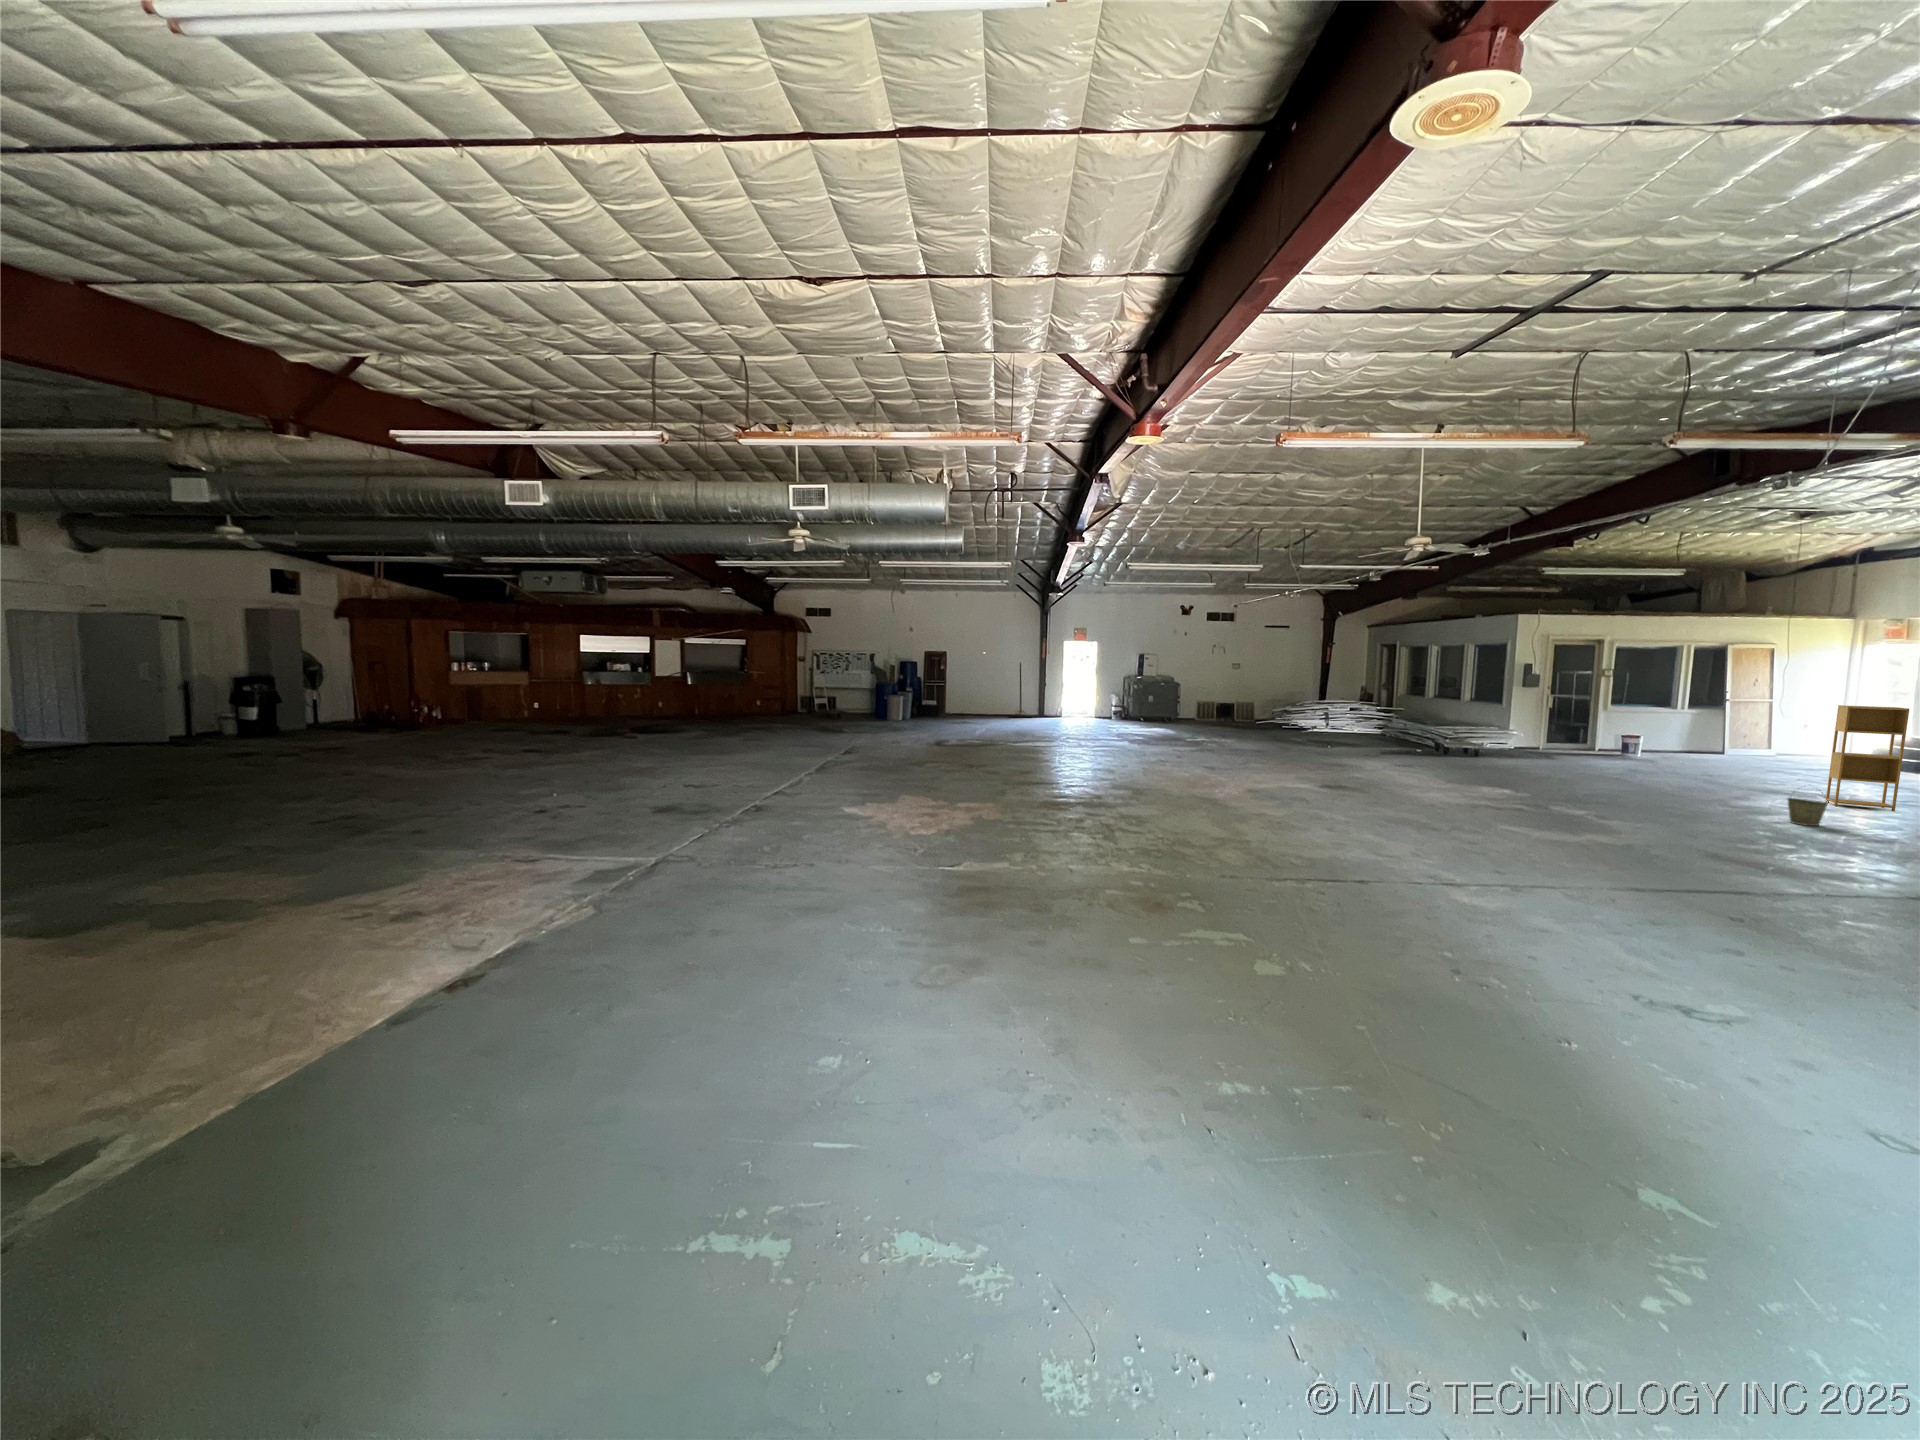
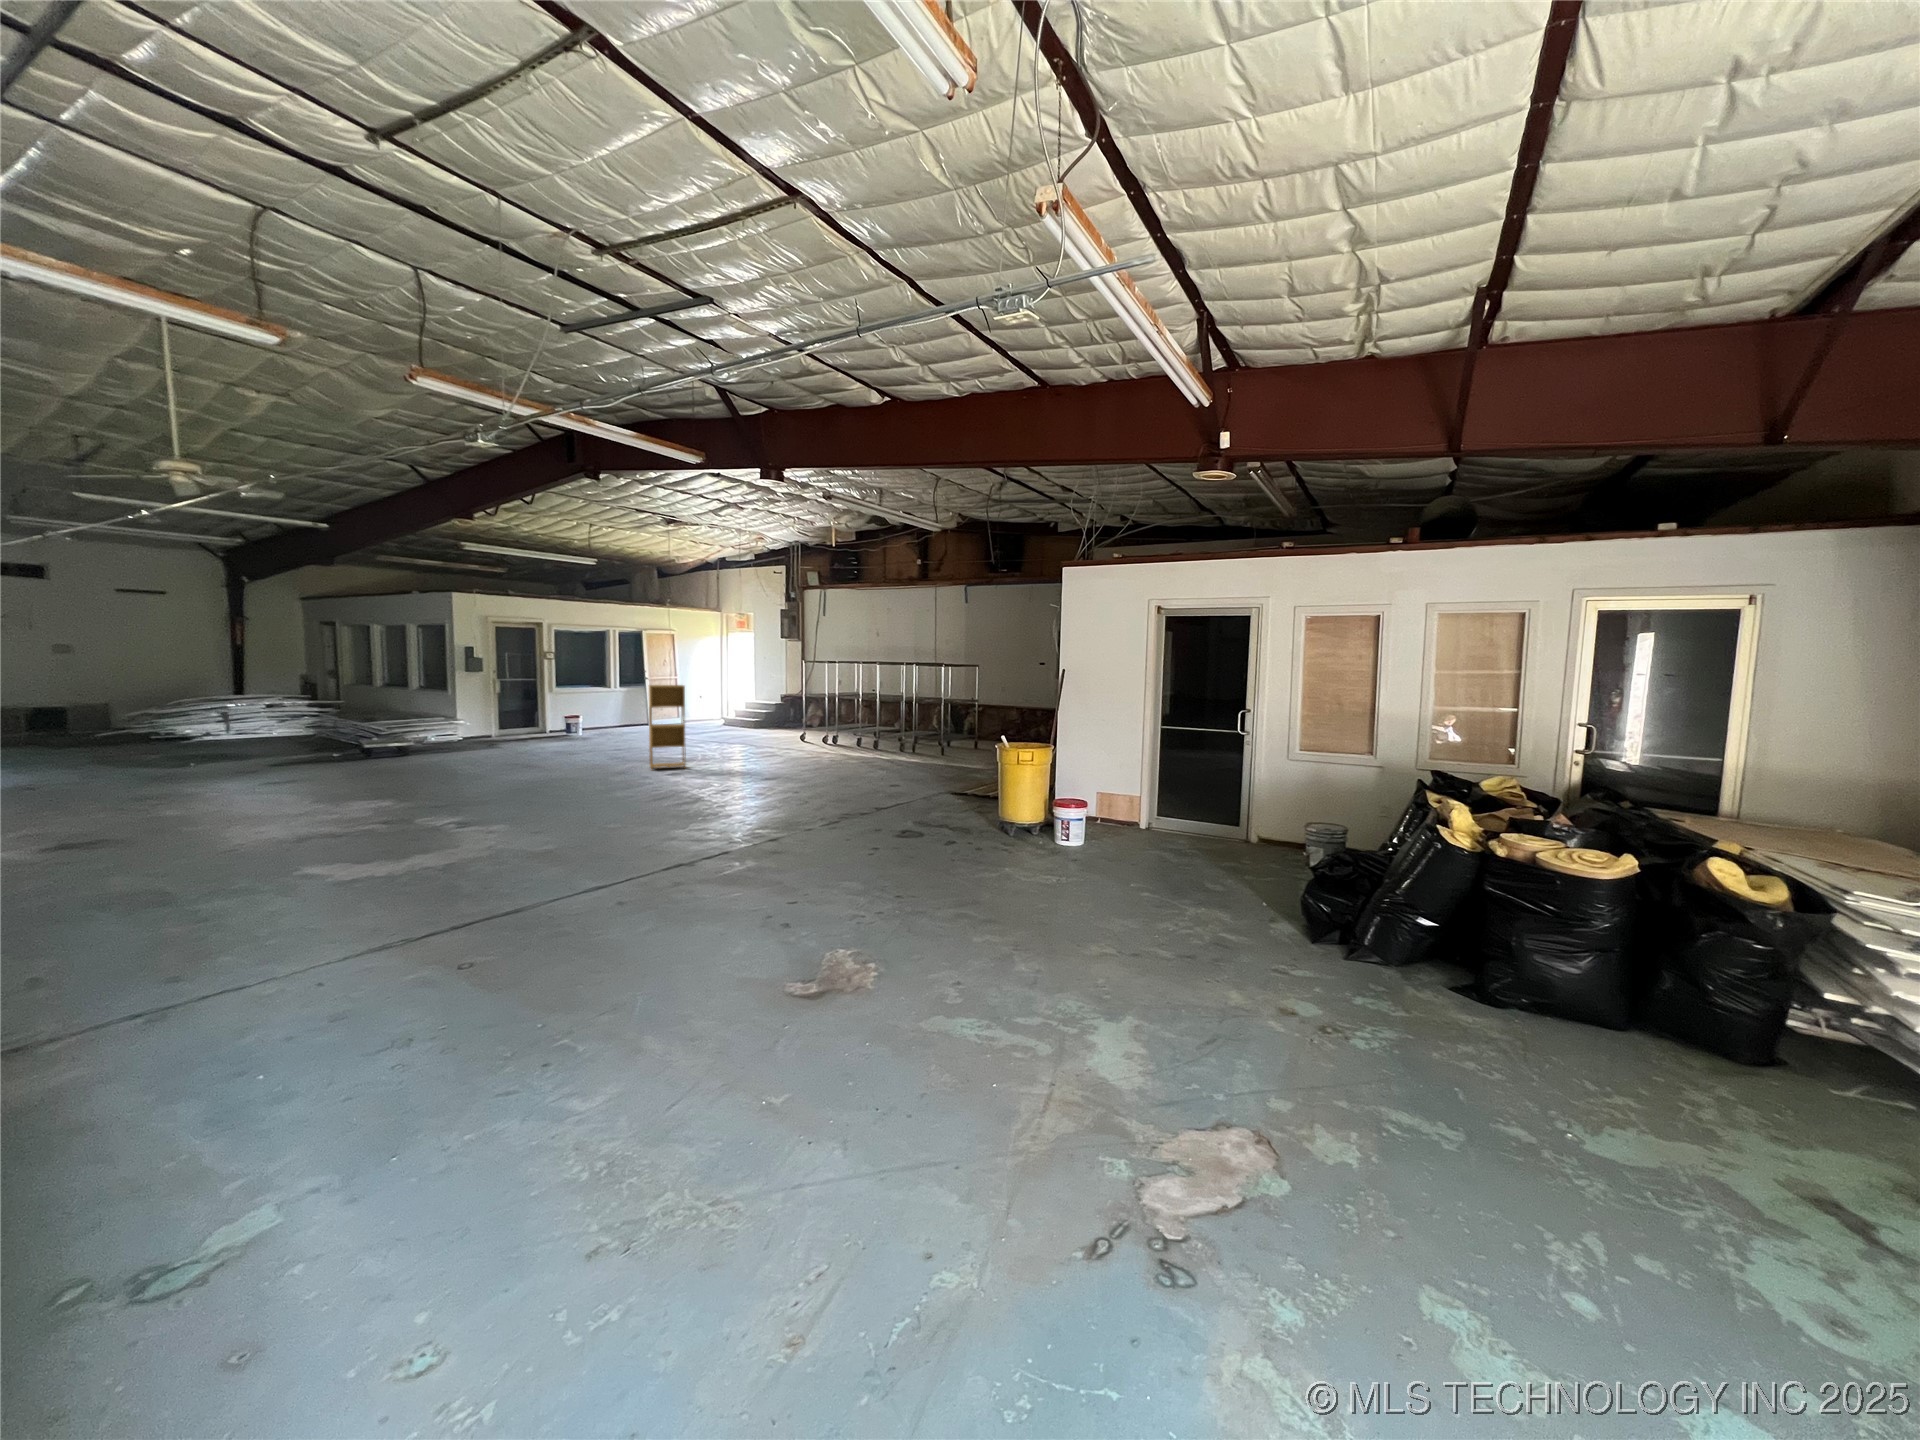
bucket: present [1788,798,1828,826] -> none [582,761,610,798]

